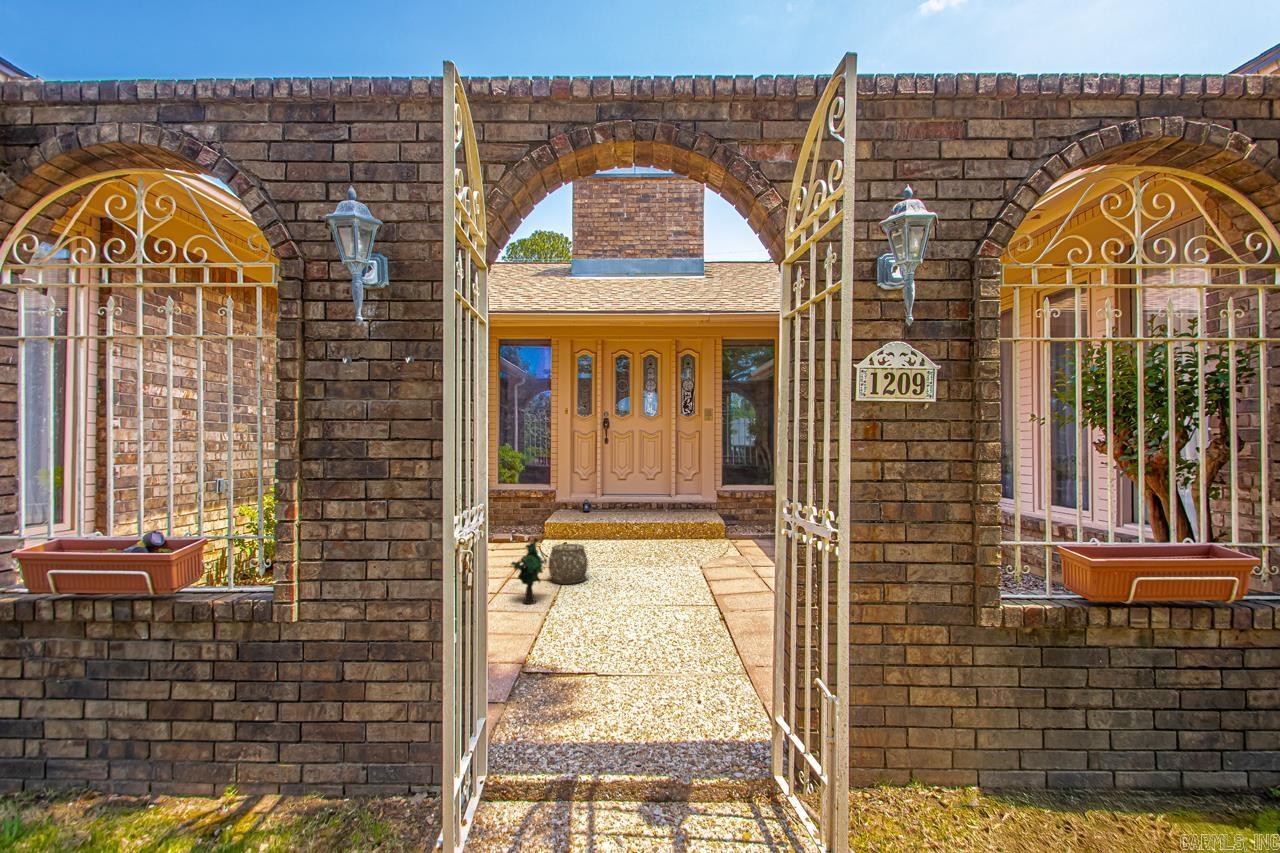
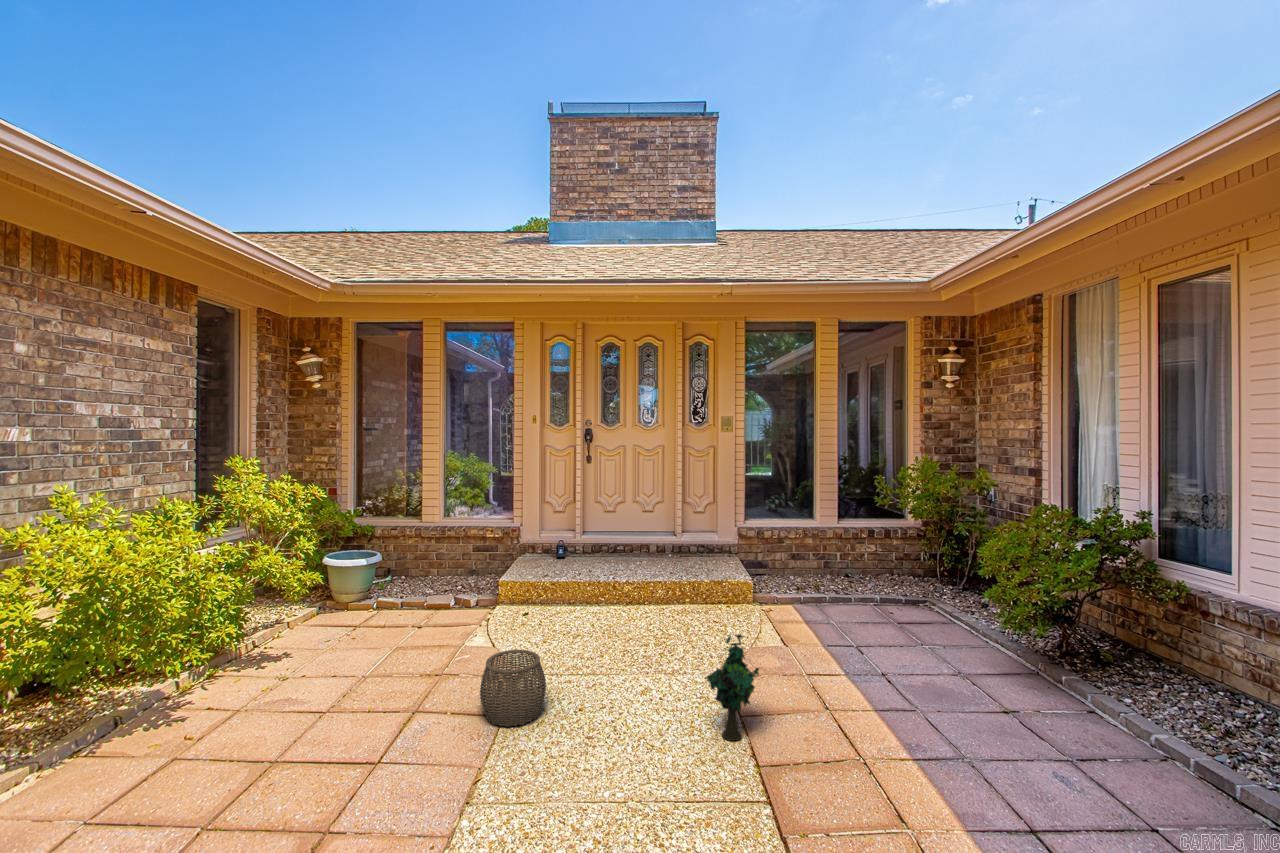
decorative plant: present [511,538,547,604] -> present [706,634,759,741]

